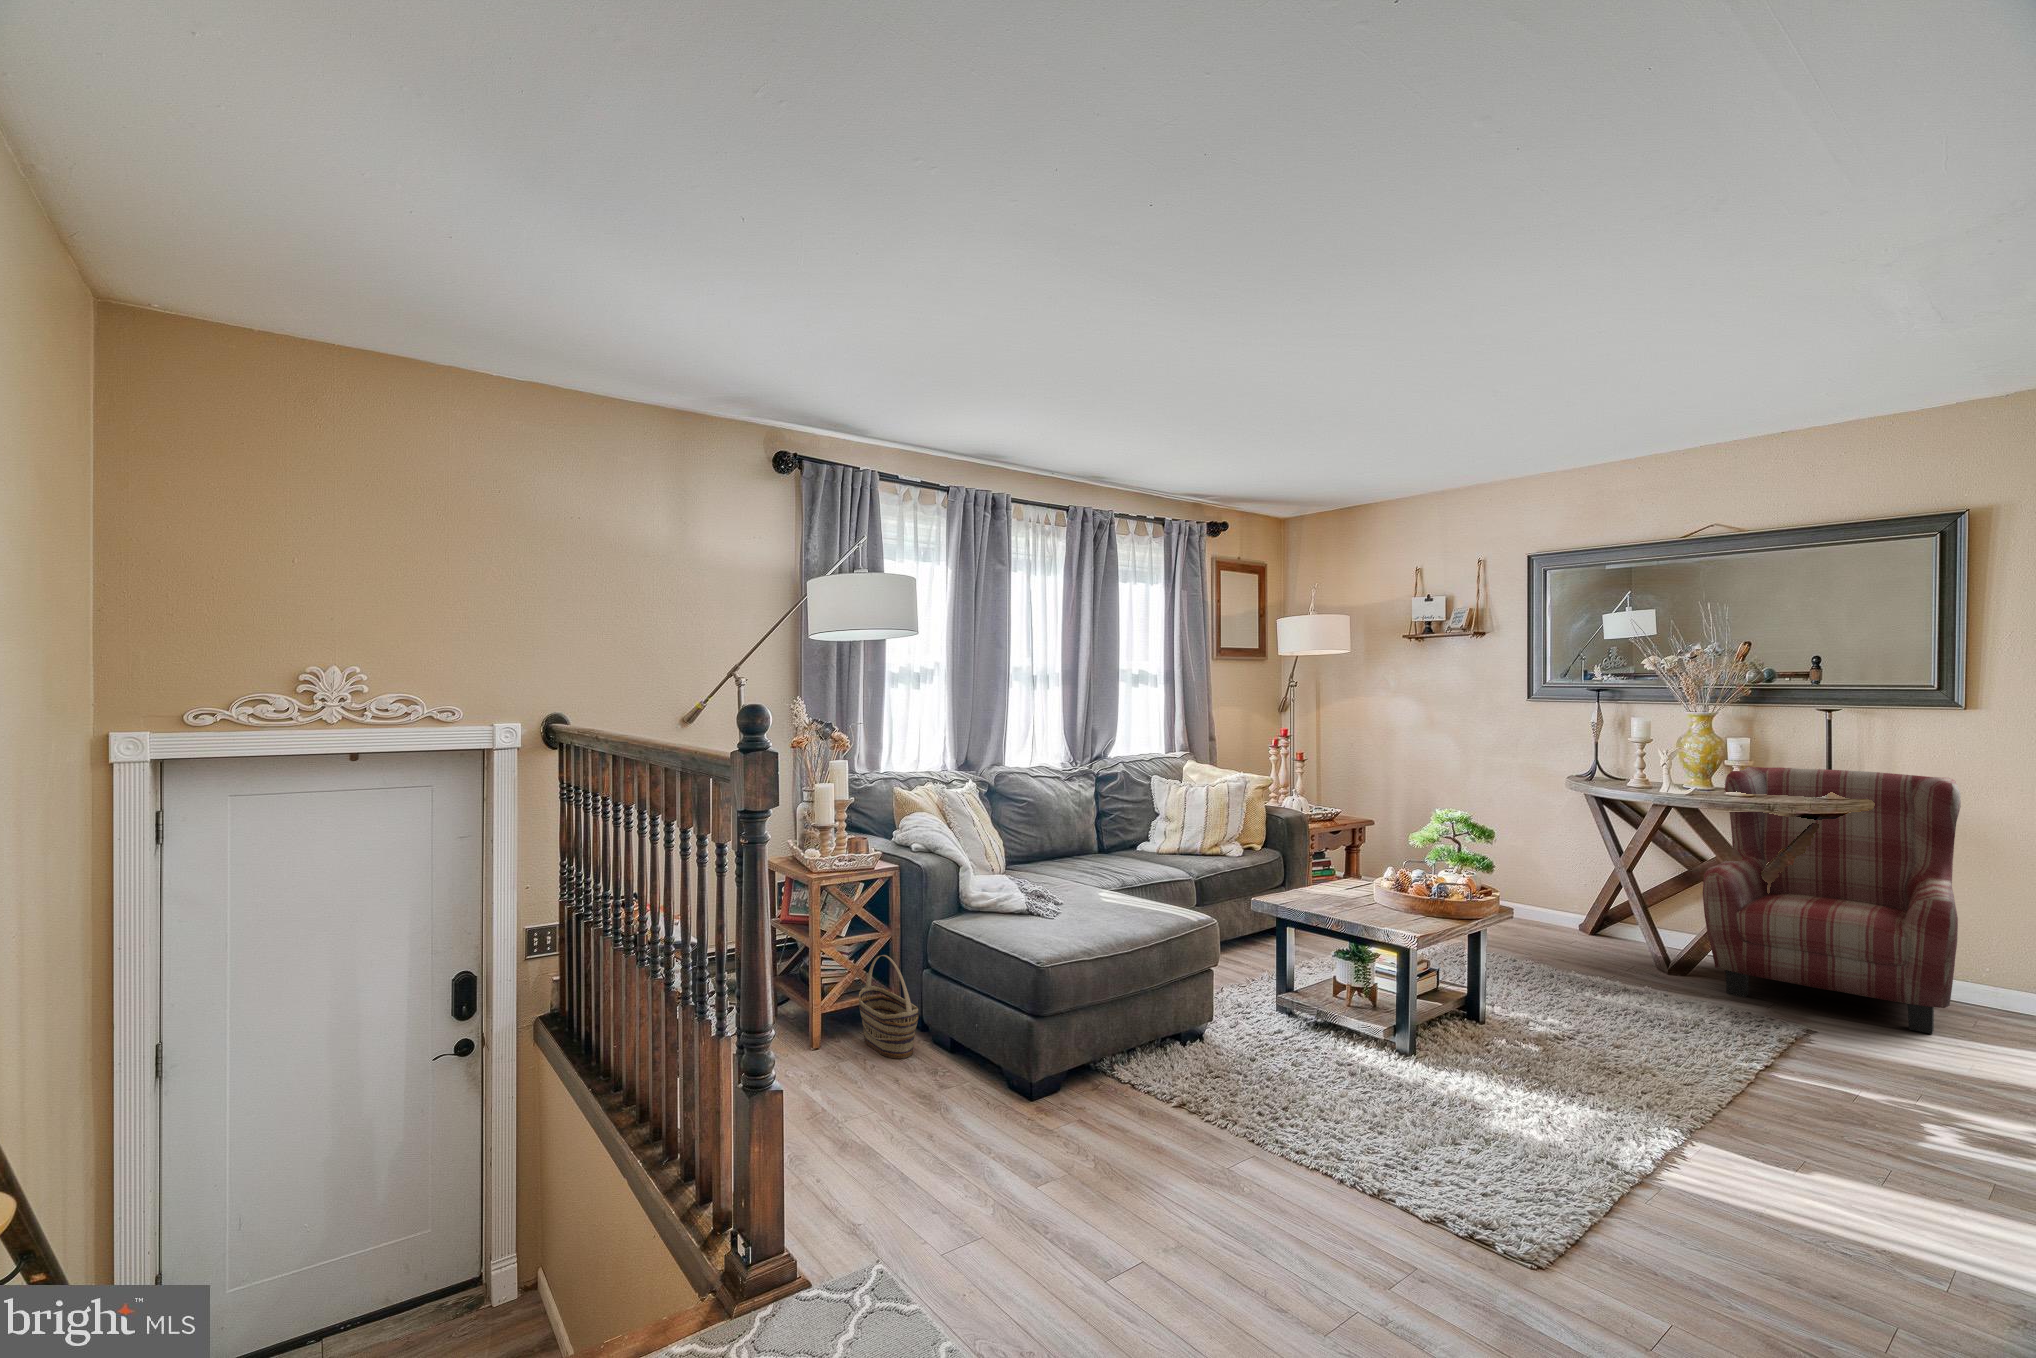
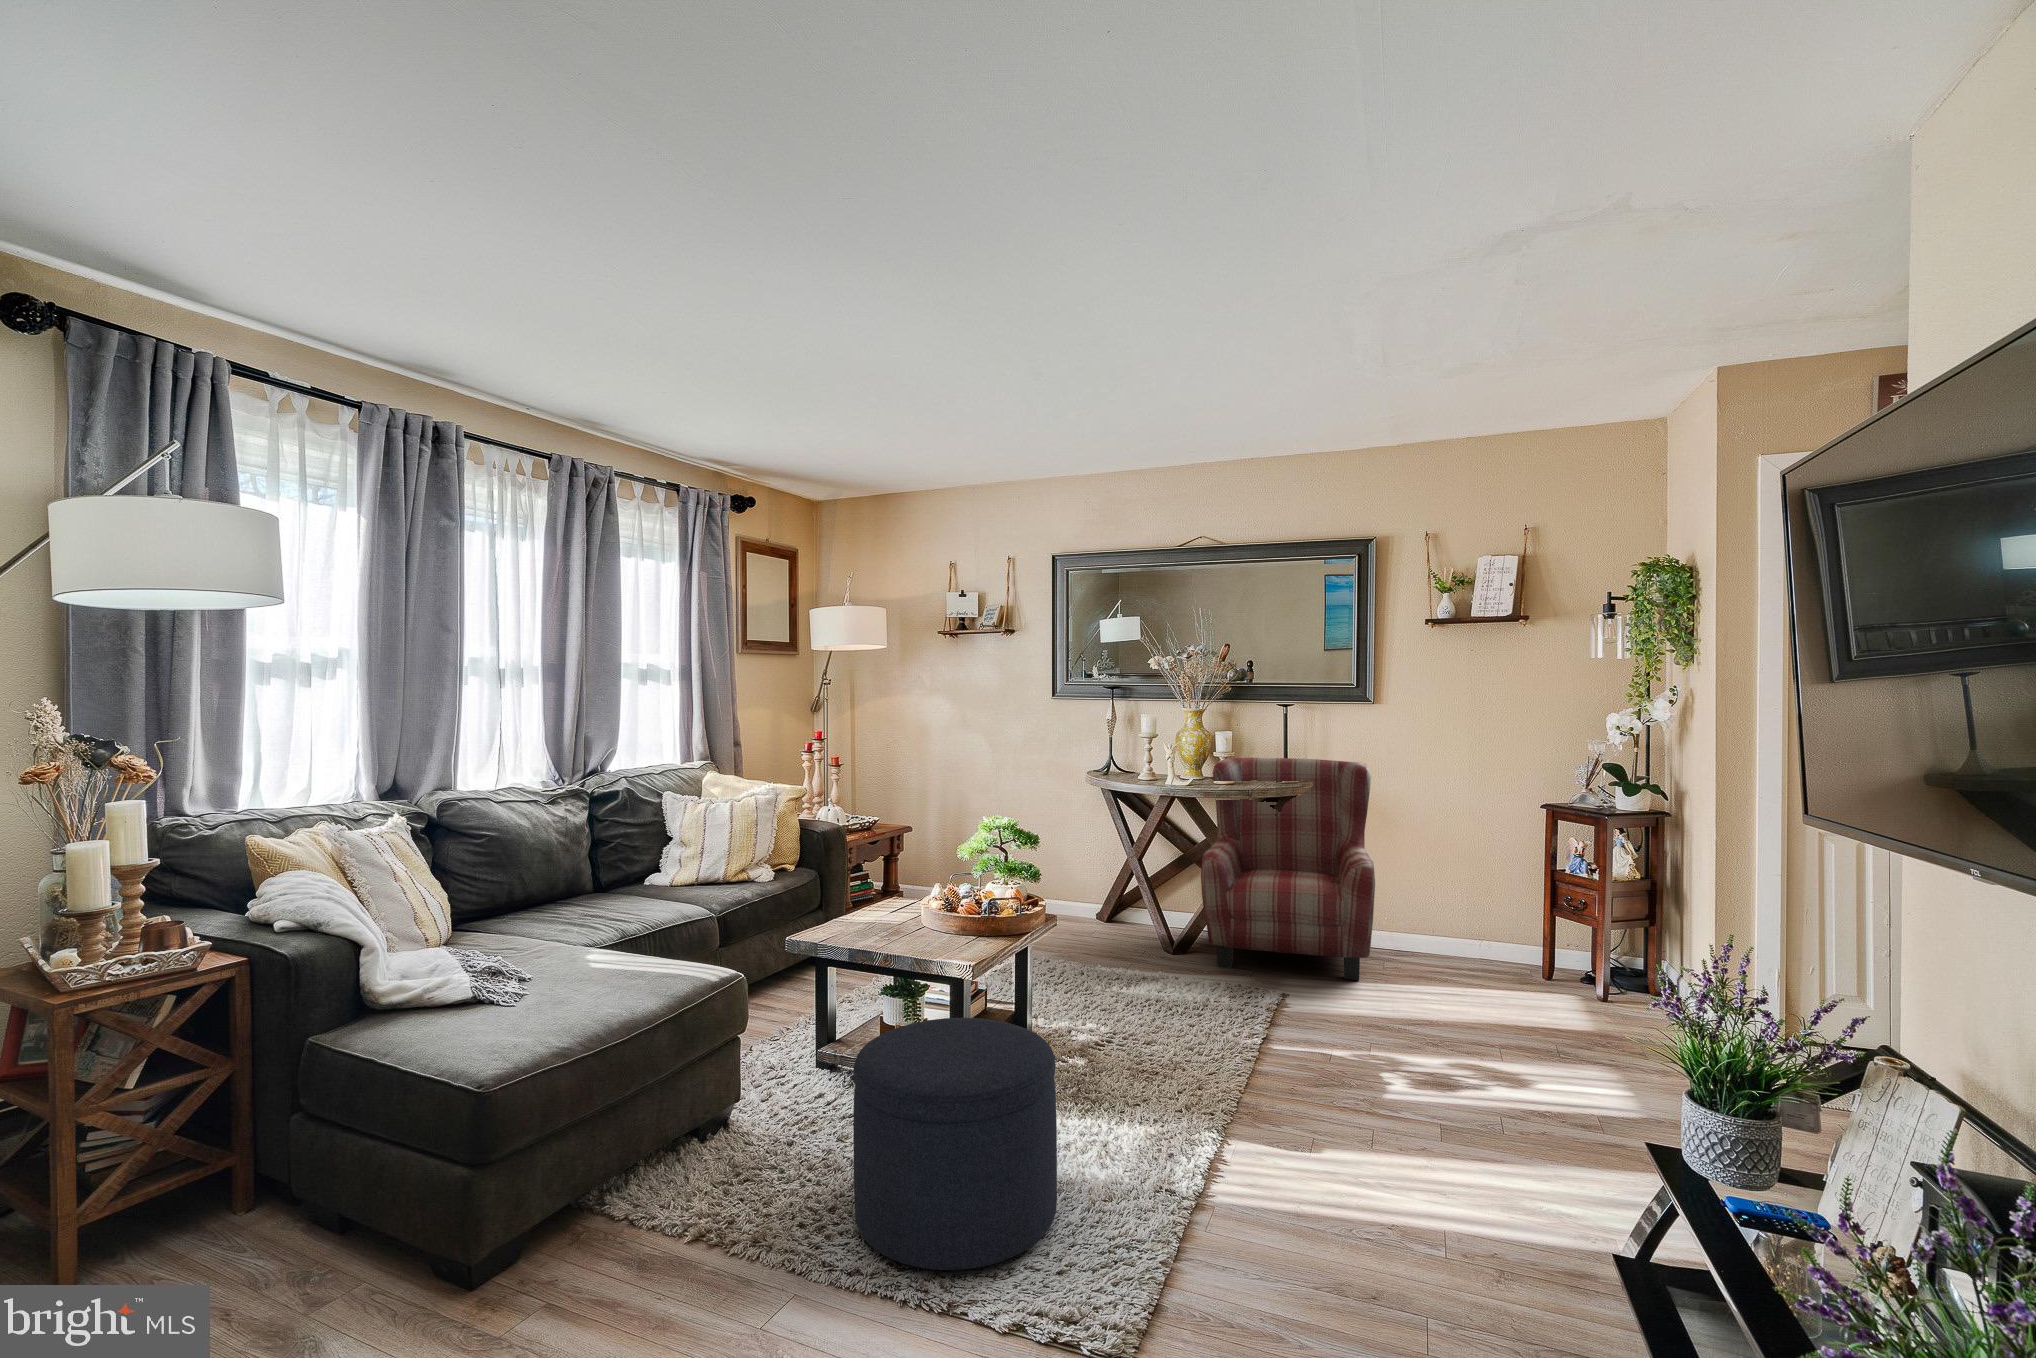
basket: present [859,955,918,1059] -> none [156,1110,272,1278]
ottoman: none [1301,973,1489,1174] -> present [853,1018,1057,1270]

